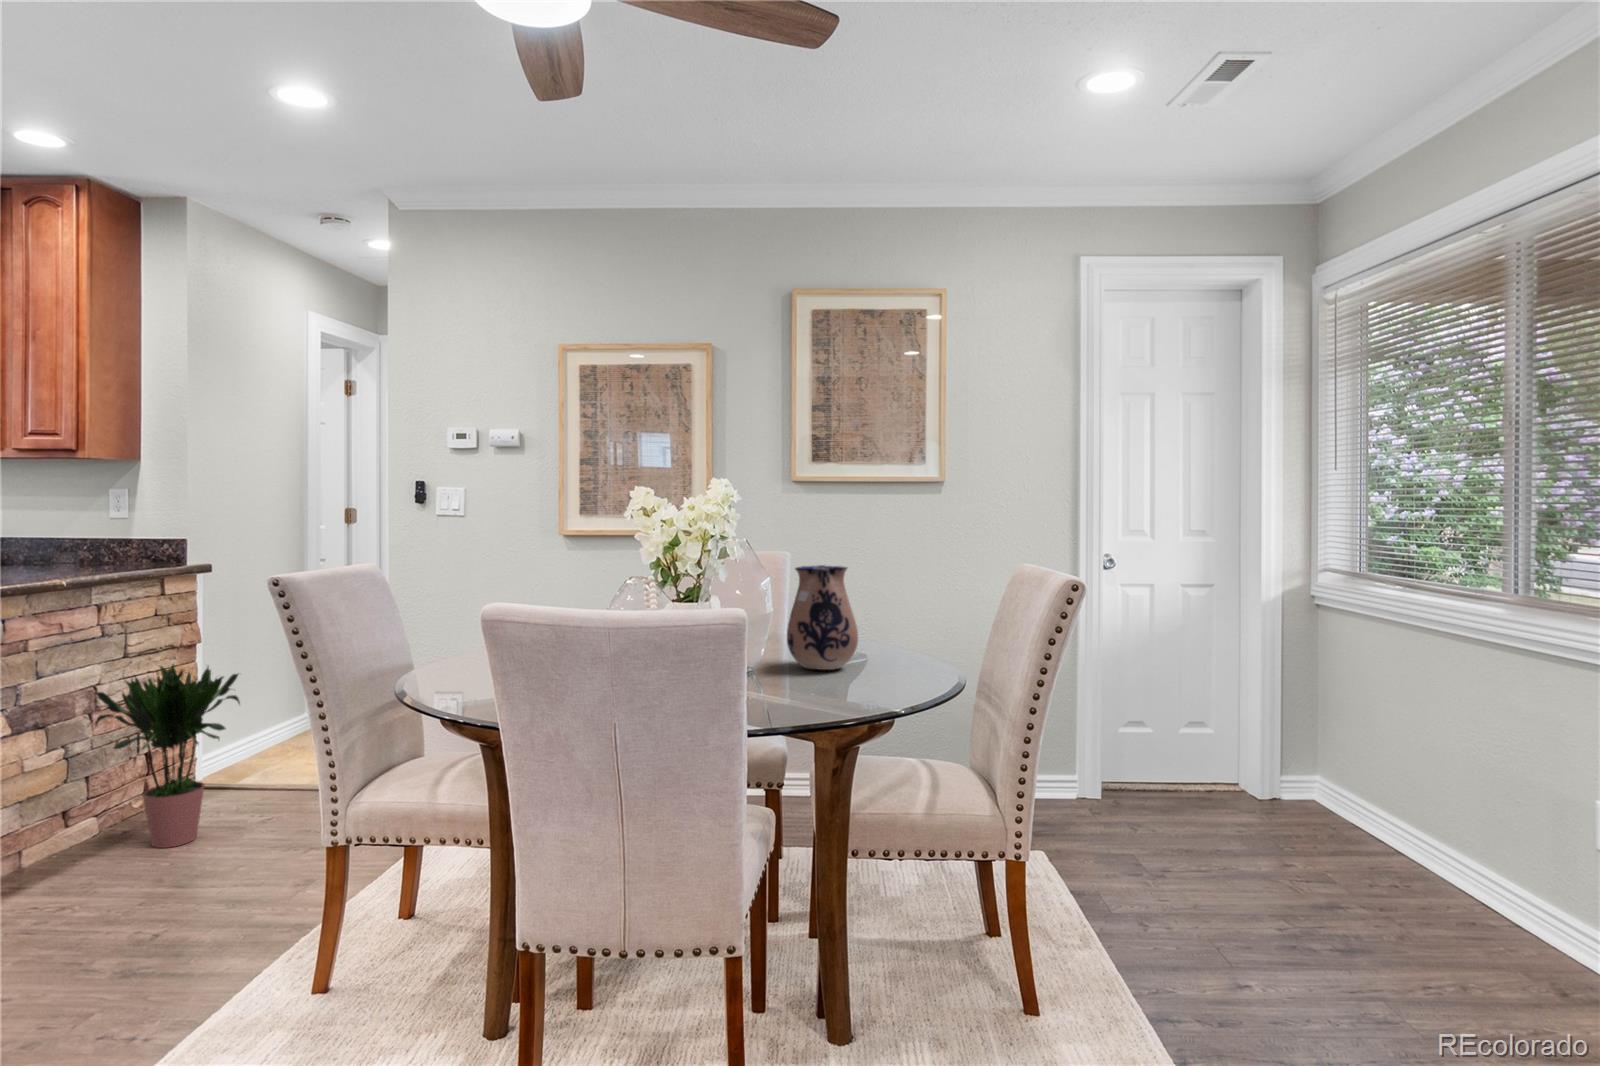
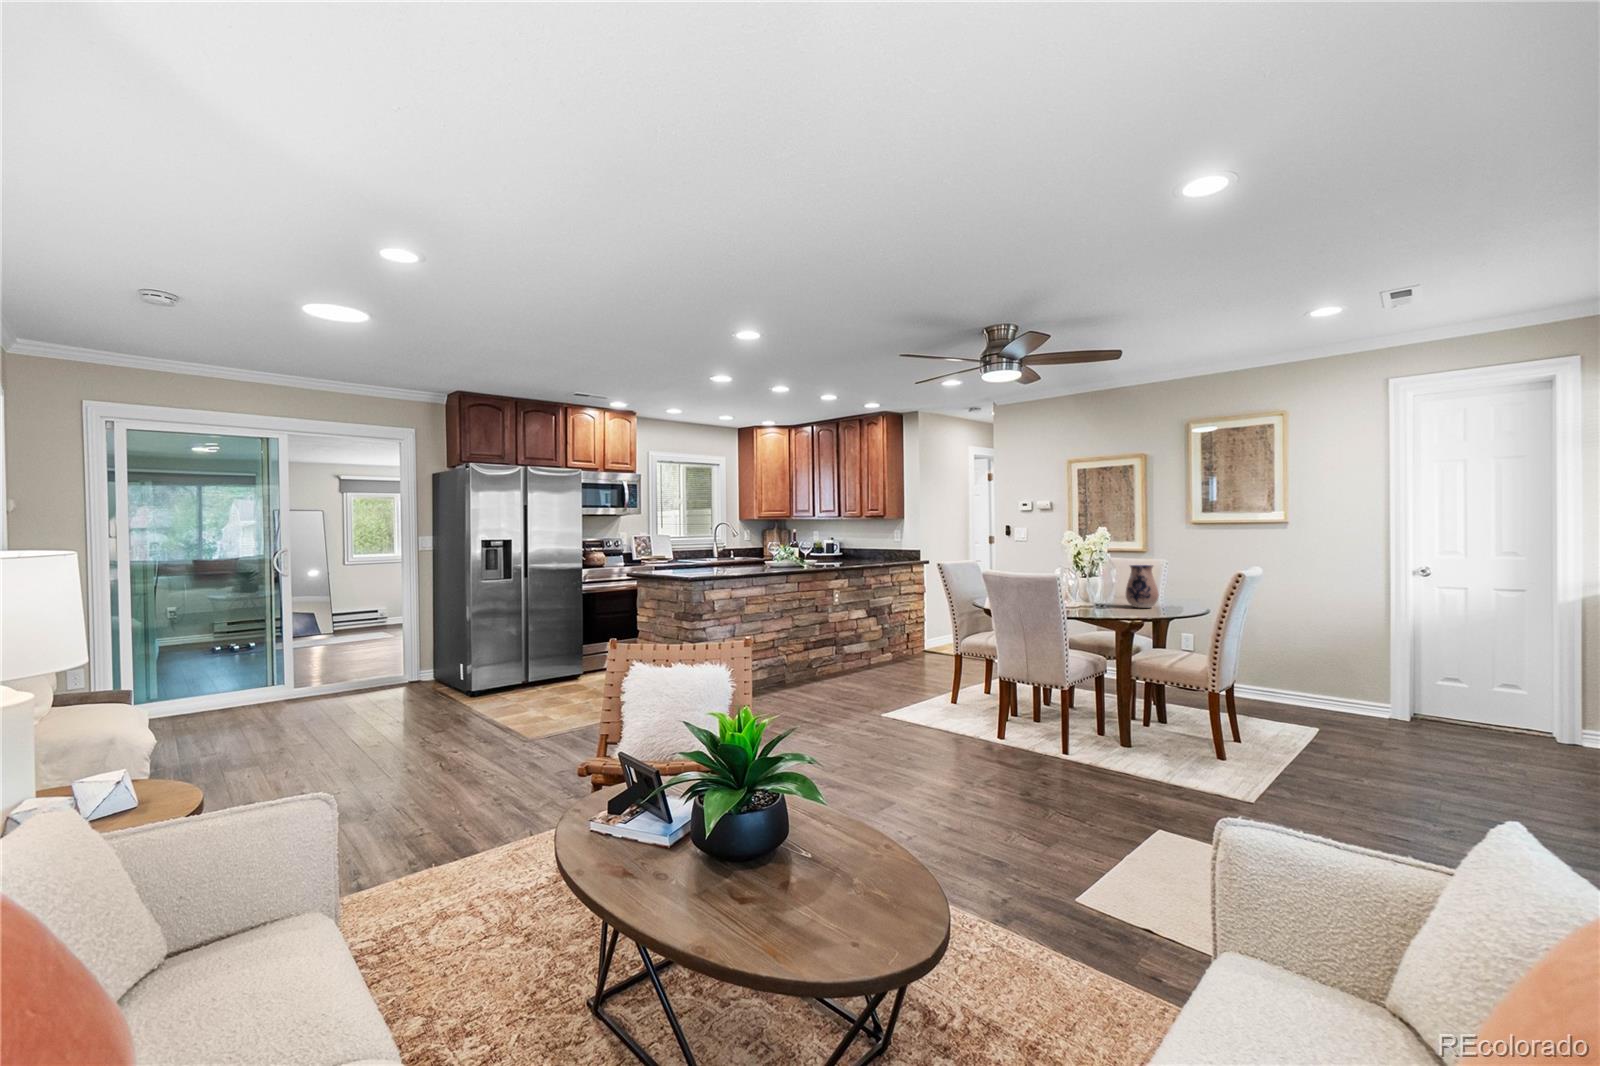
potted plant: present [95,665,240,848] -> none [888,596,940,665]

